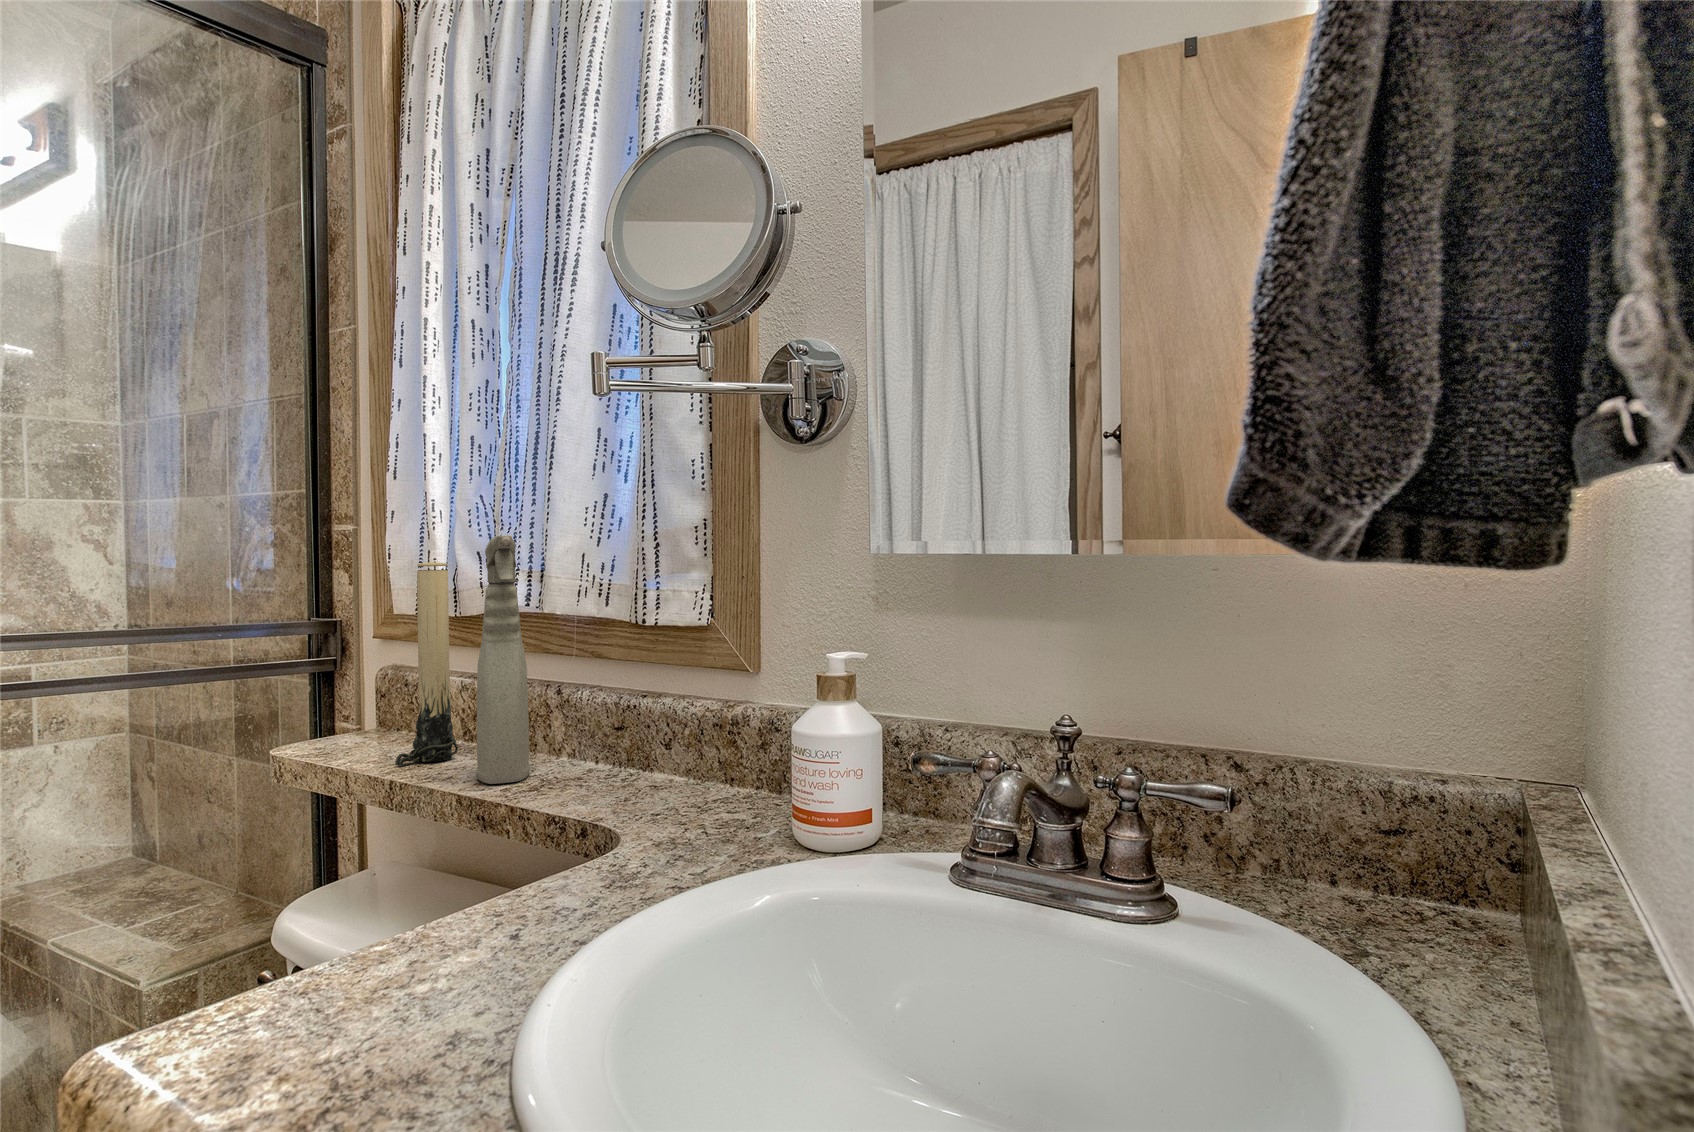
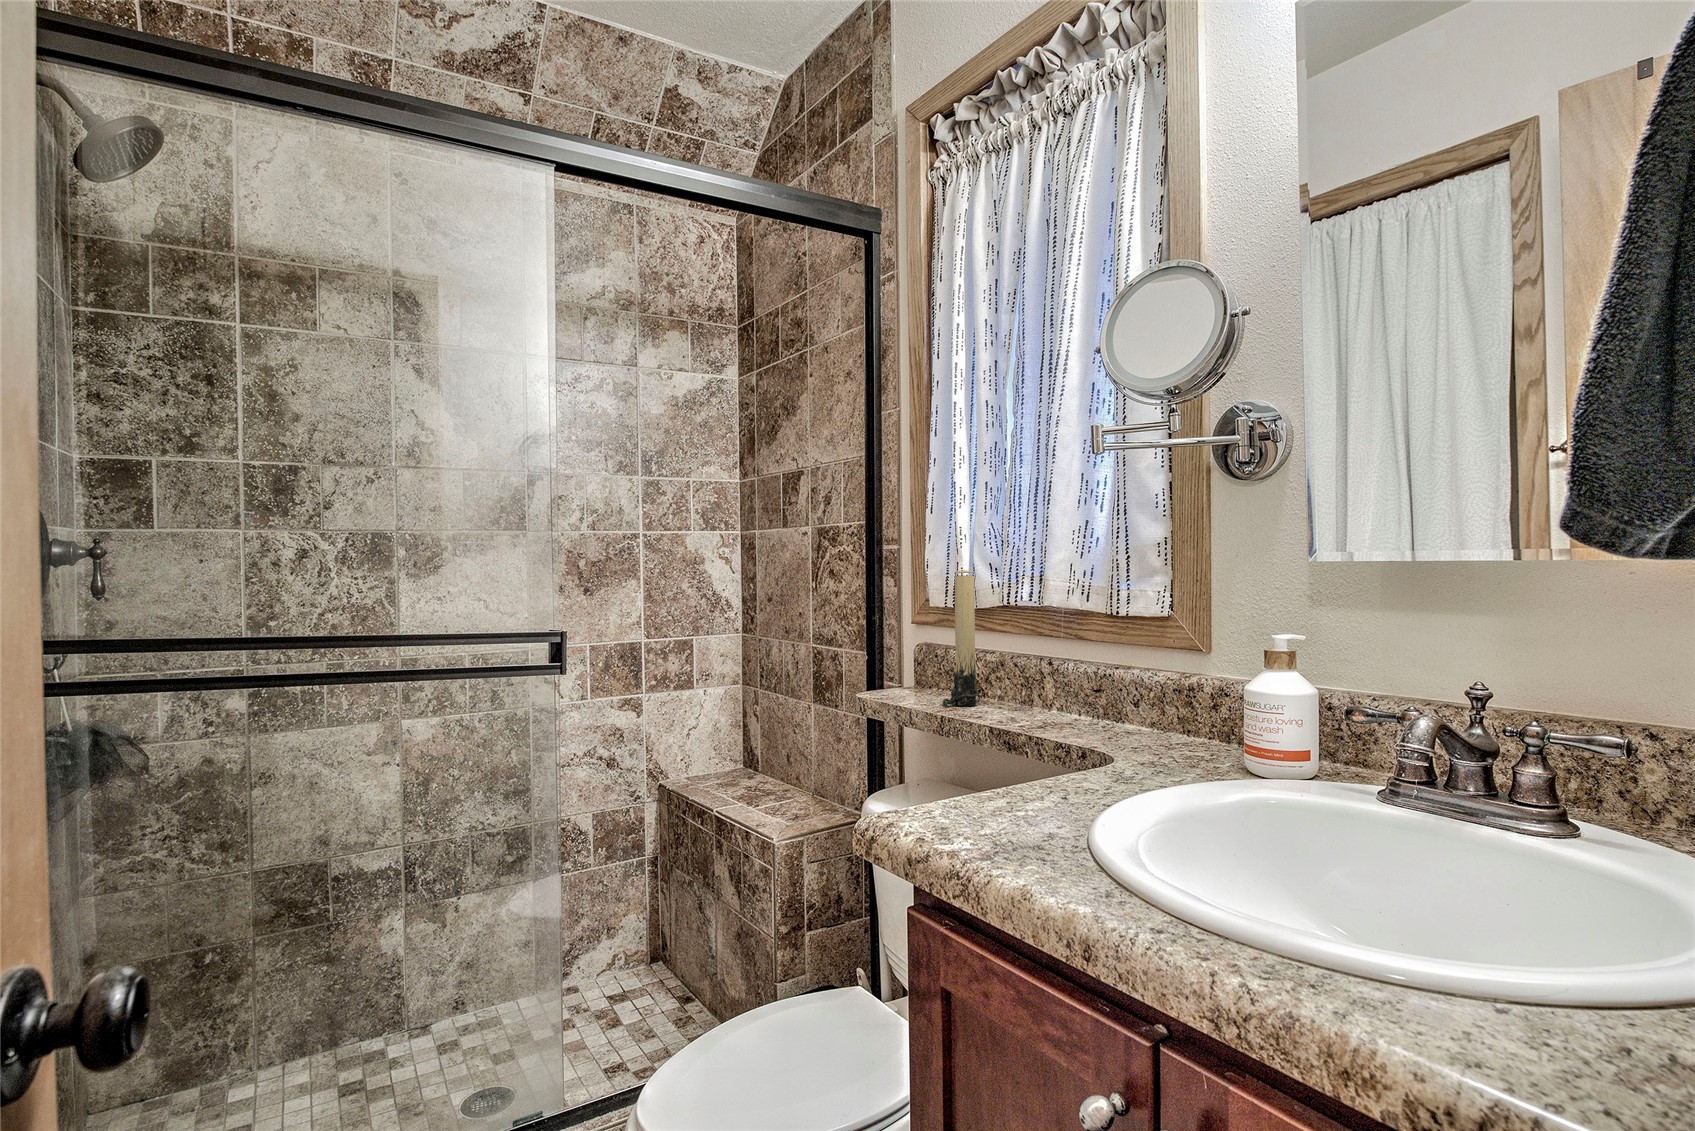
spray bottle: present [477,535,530,784] -> none [1000,552,1035,721]

